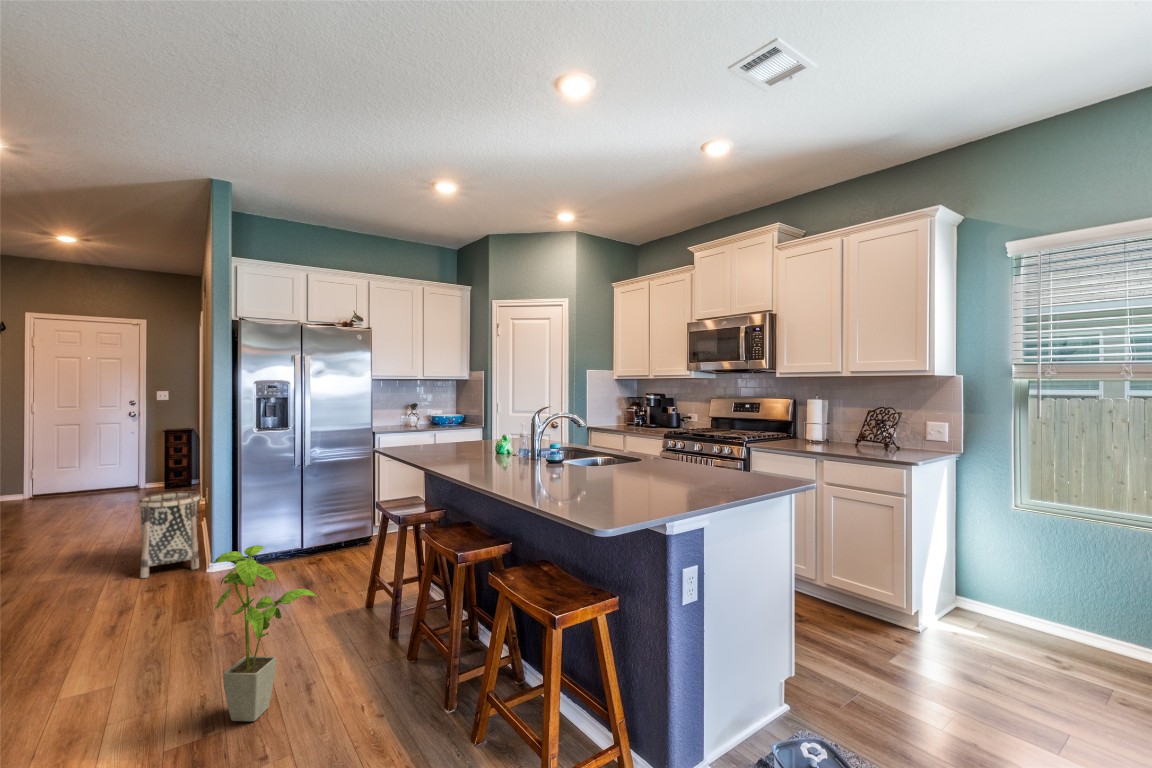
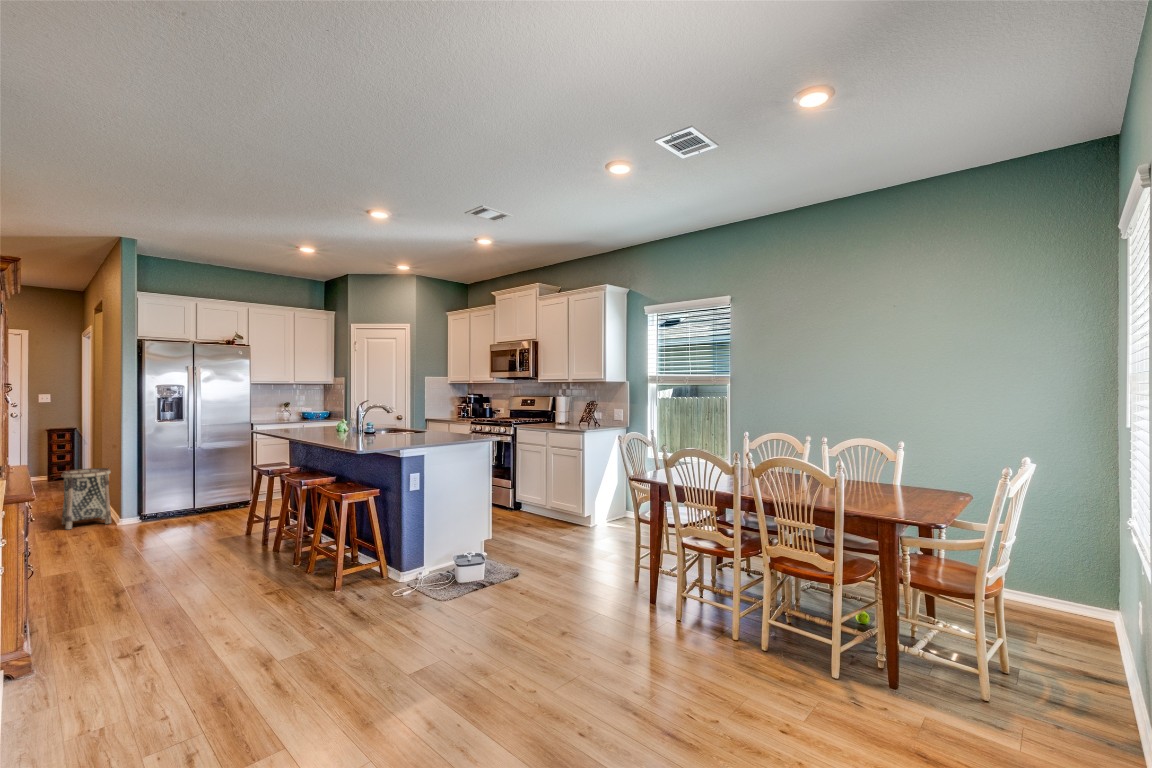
house plant: present [214,545,317,721] -> none [155,478,218,576]

